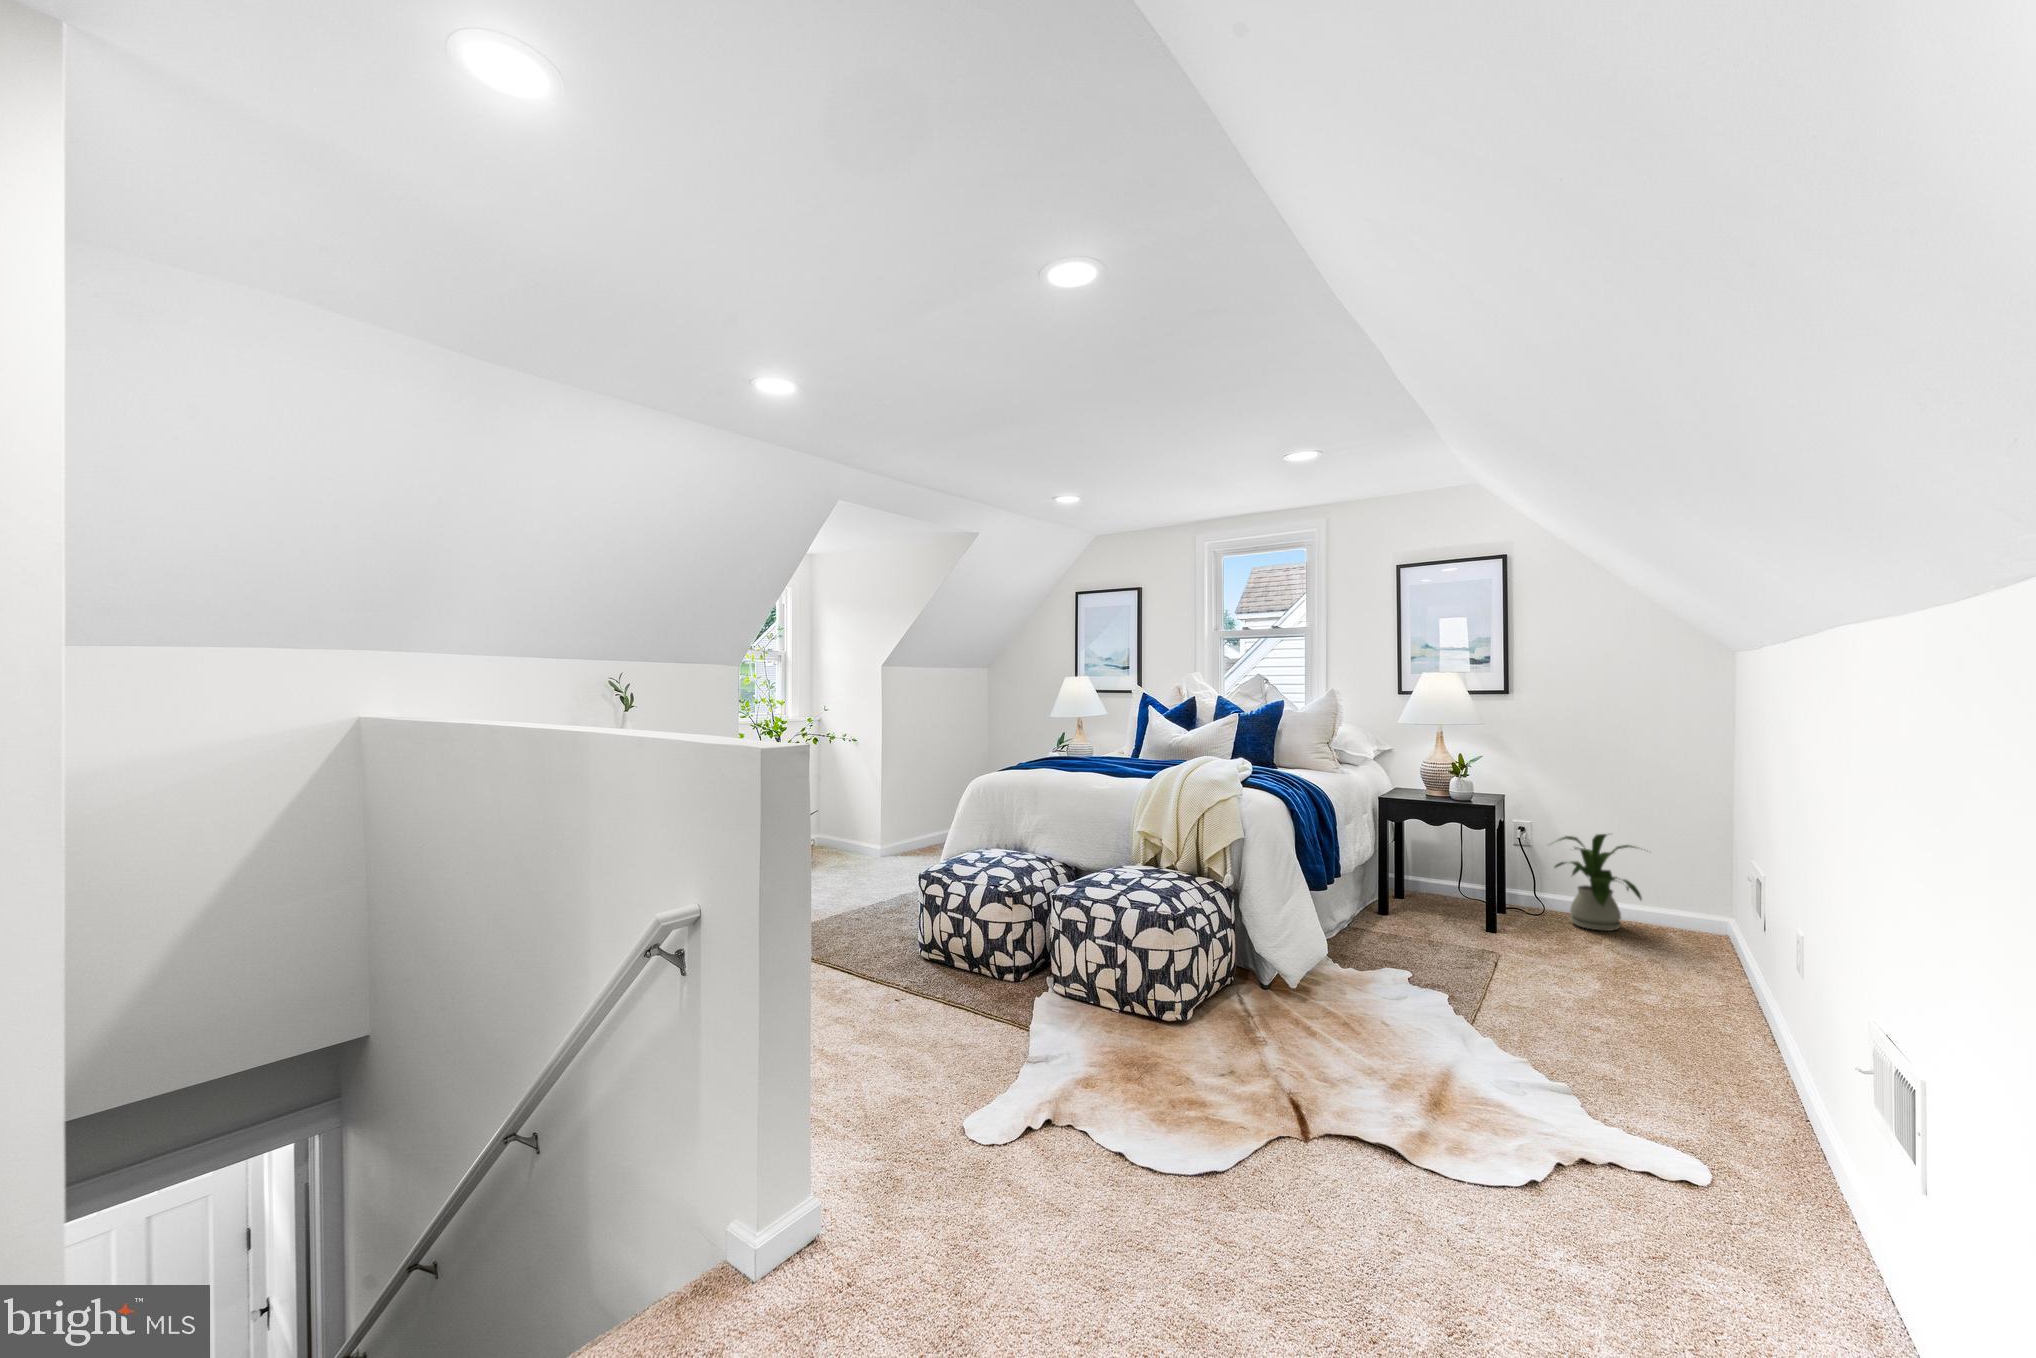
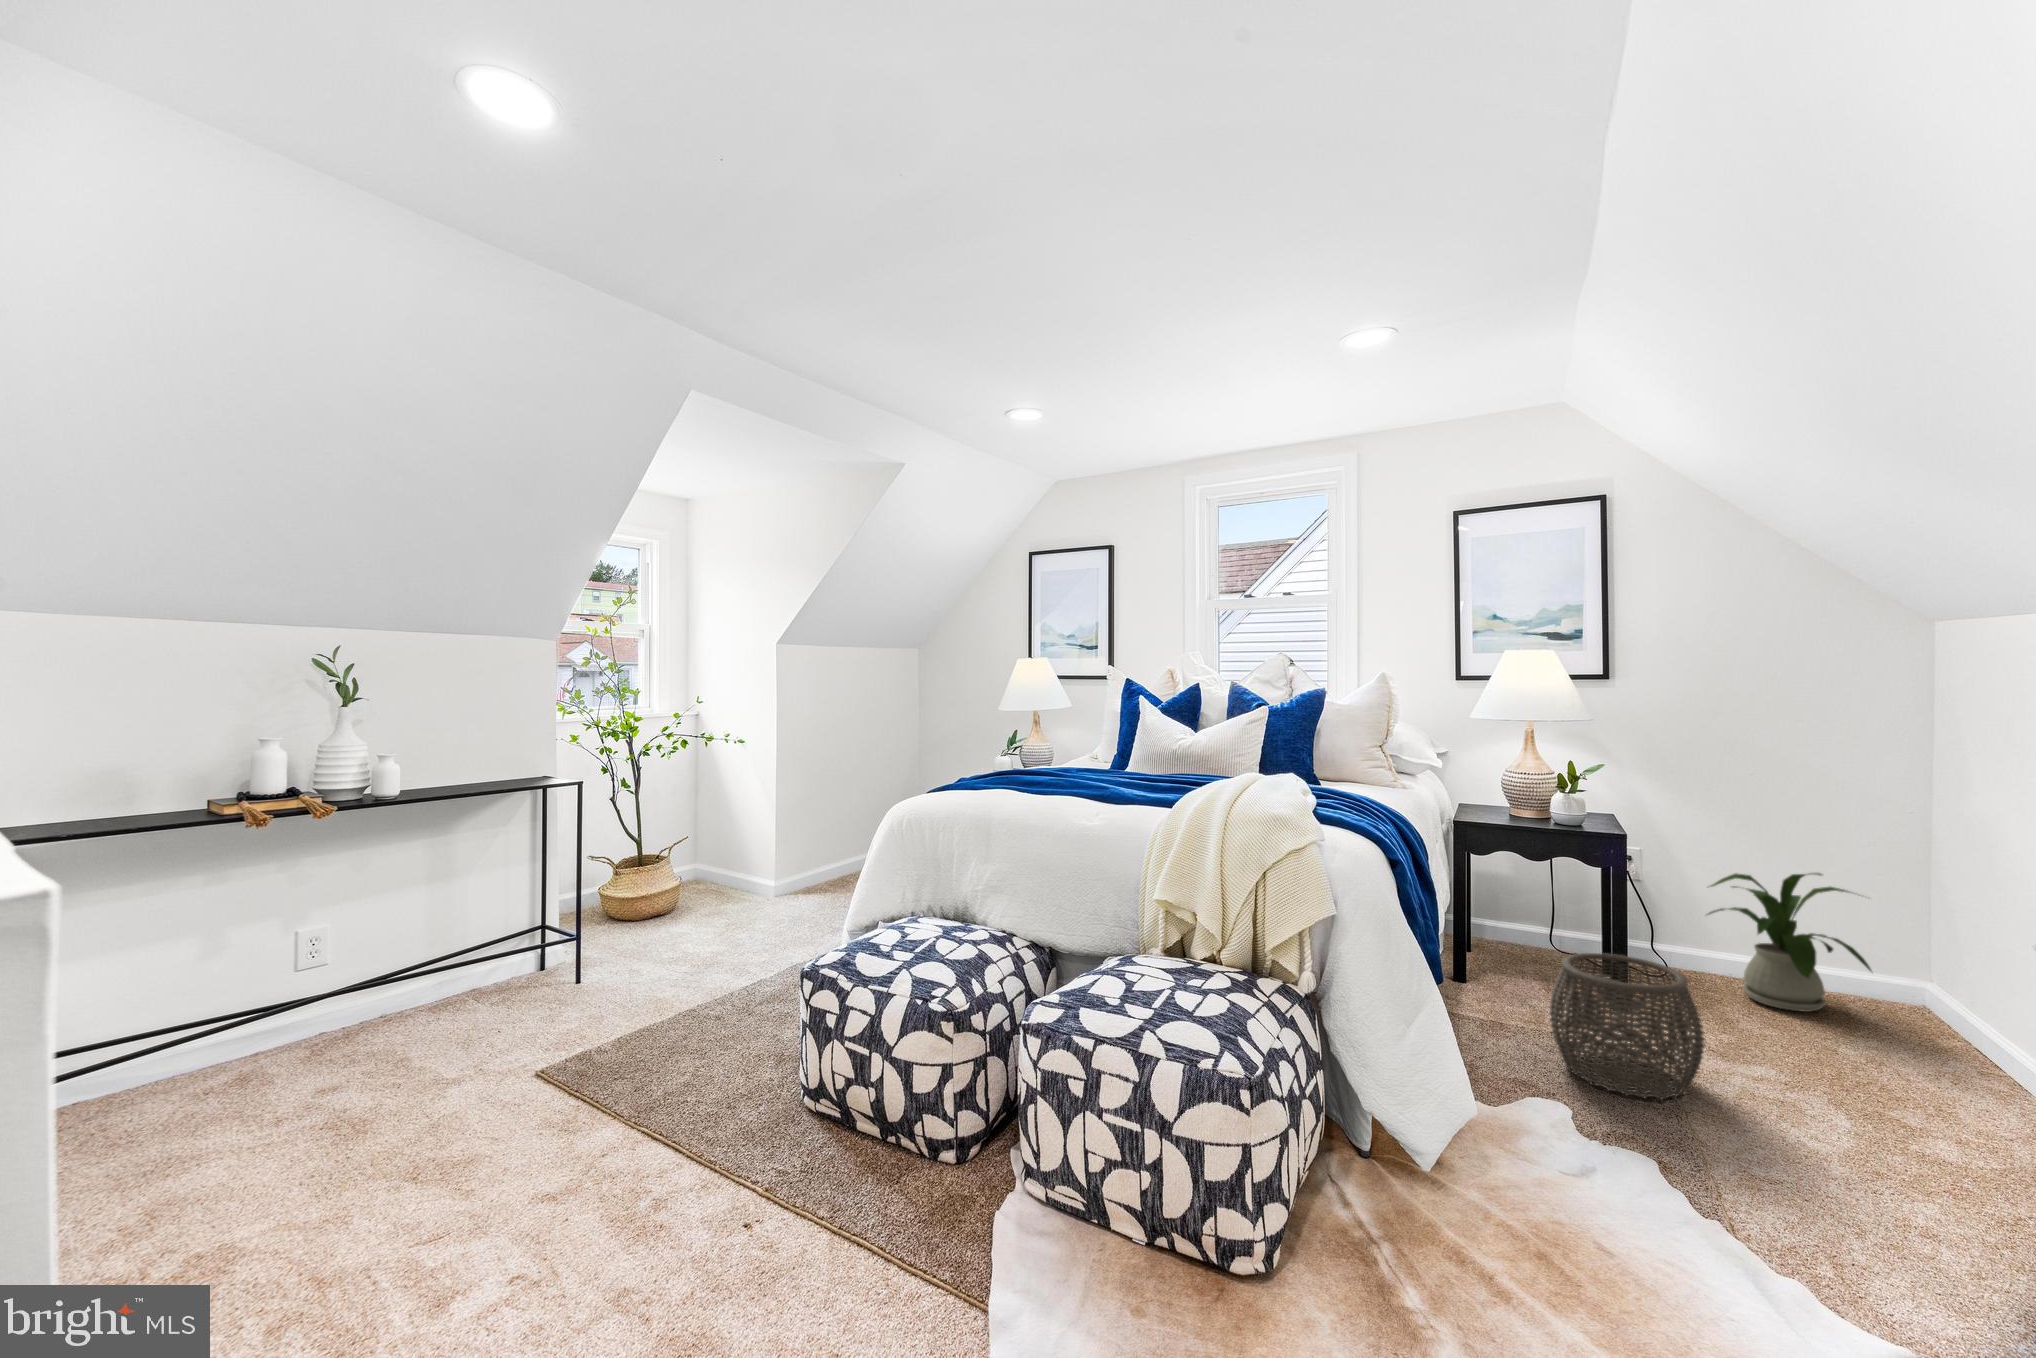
woven basket: none [1404,880,1496,968] -> present [1549,953,1705,1100]

